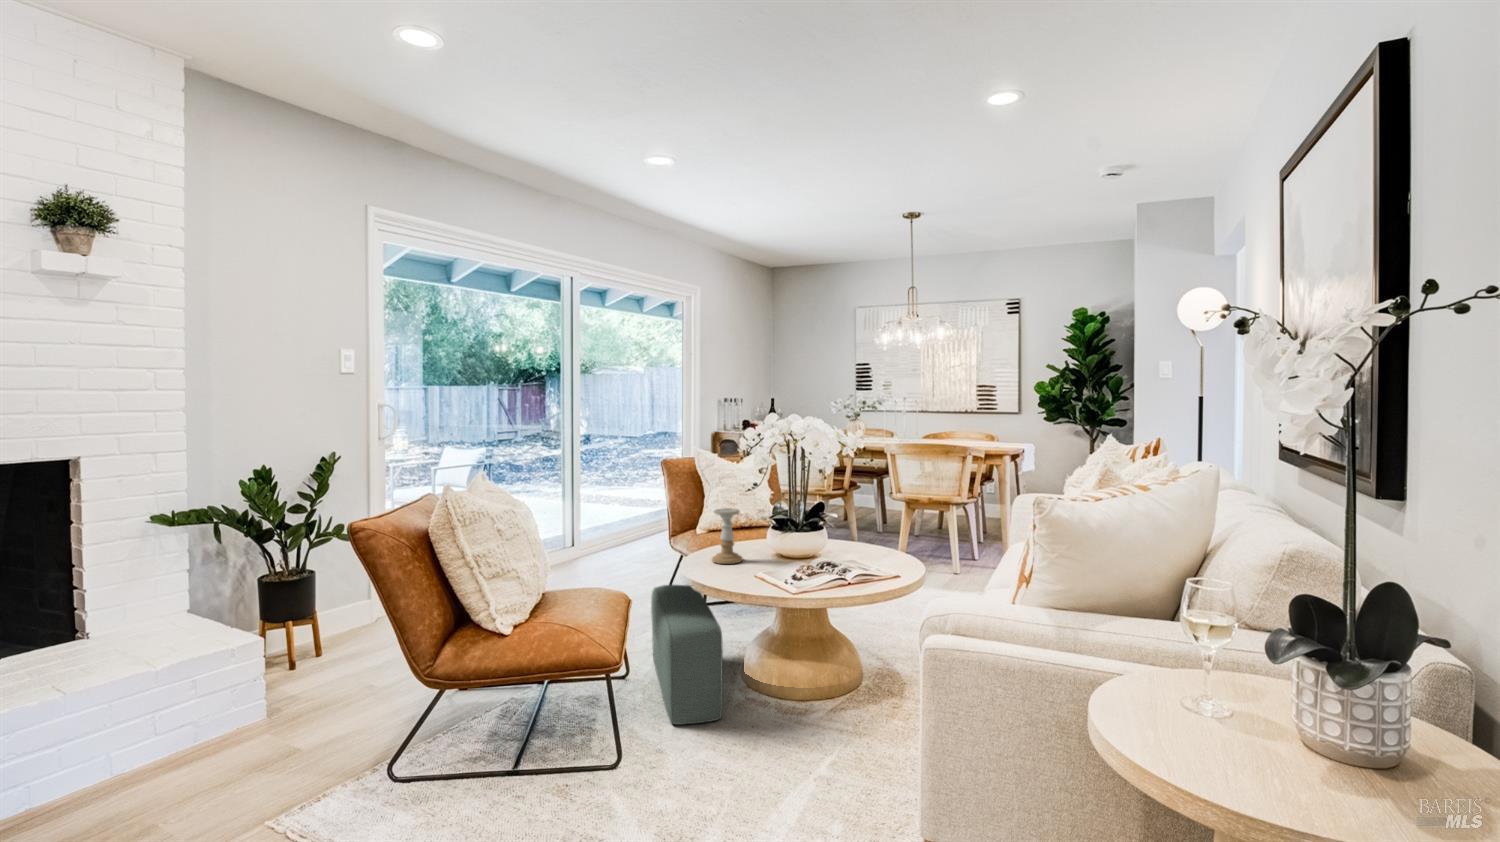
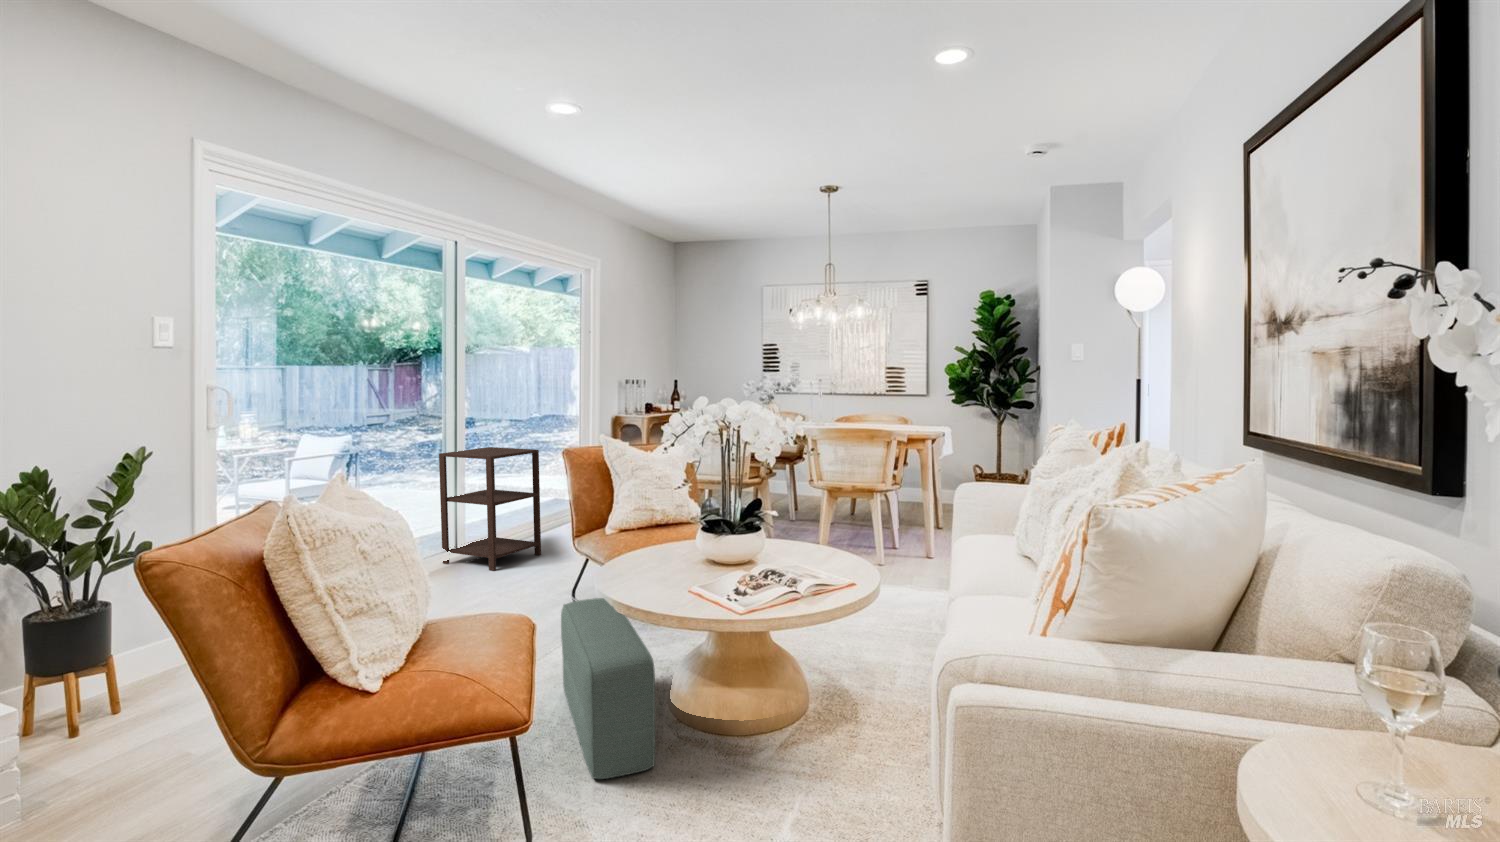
side table: none [556,459,642,568] -> present [439,447,541,571]
candle holder: present [712,508,743,564] -> none [635,509,671,575]

